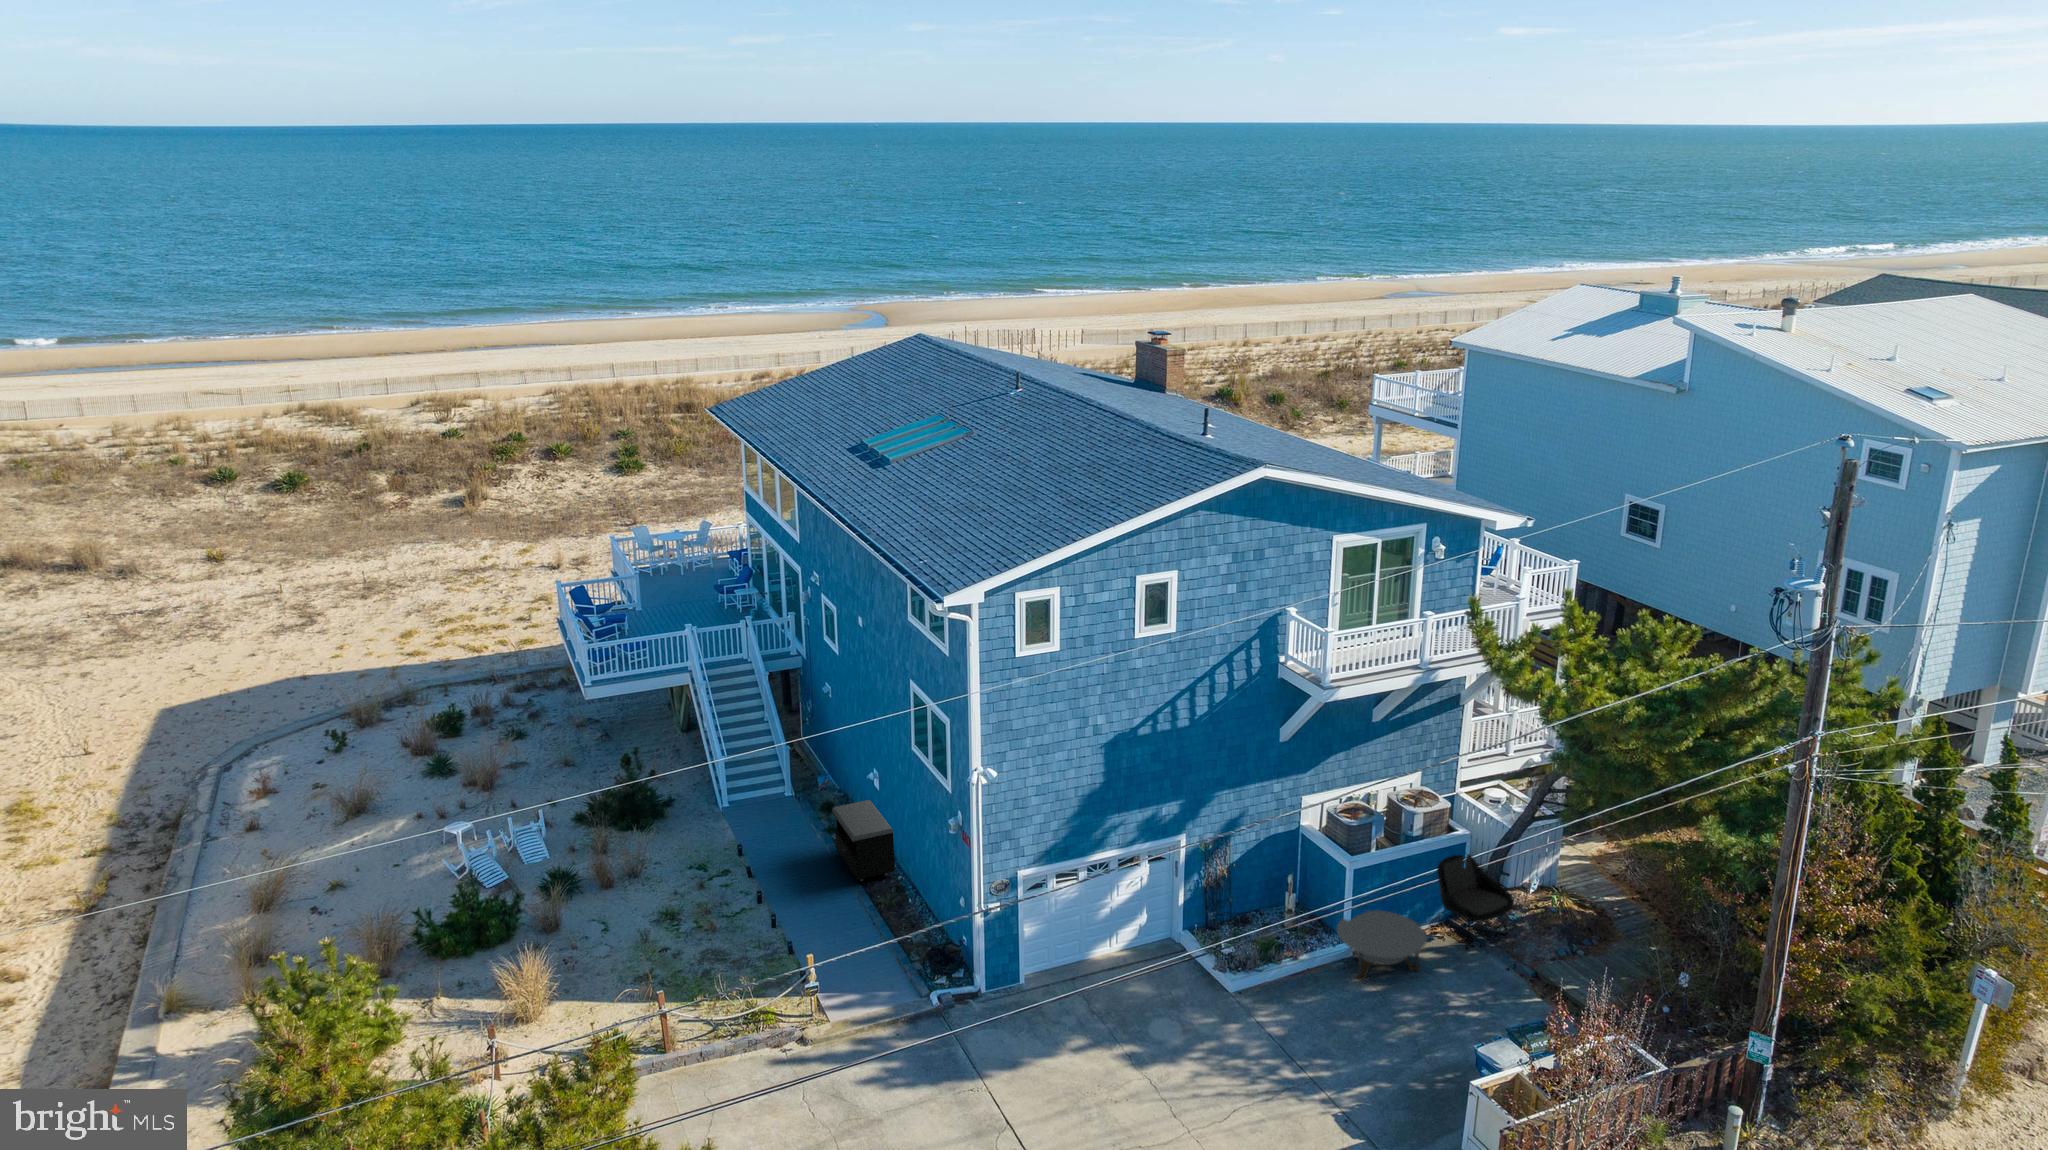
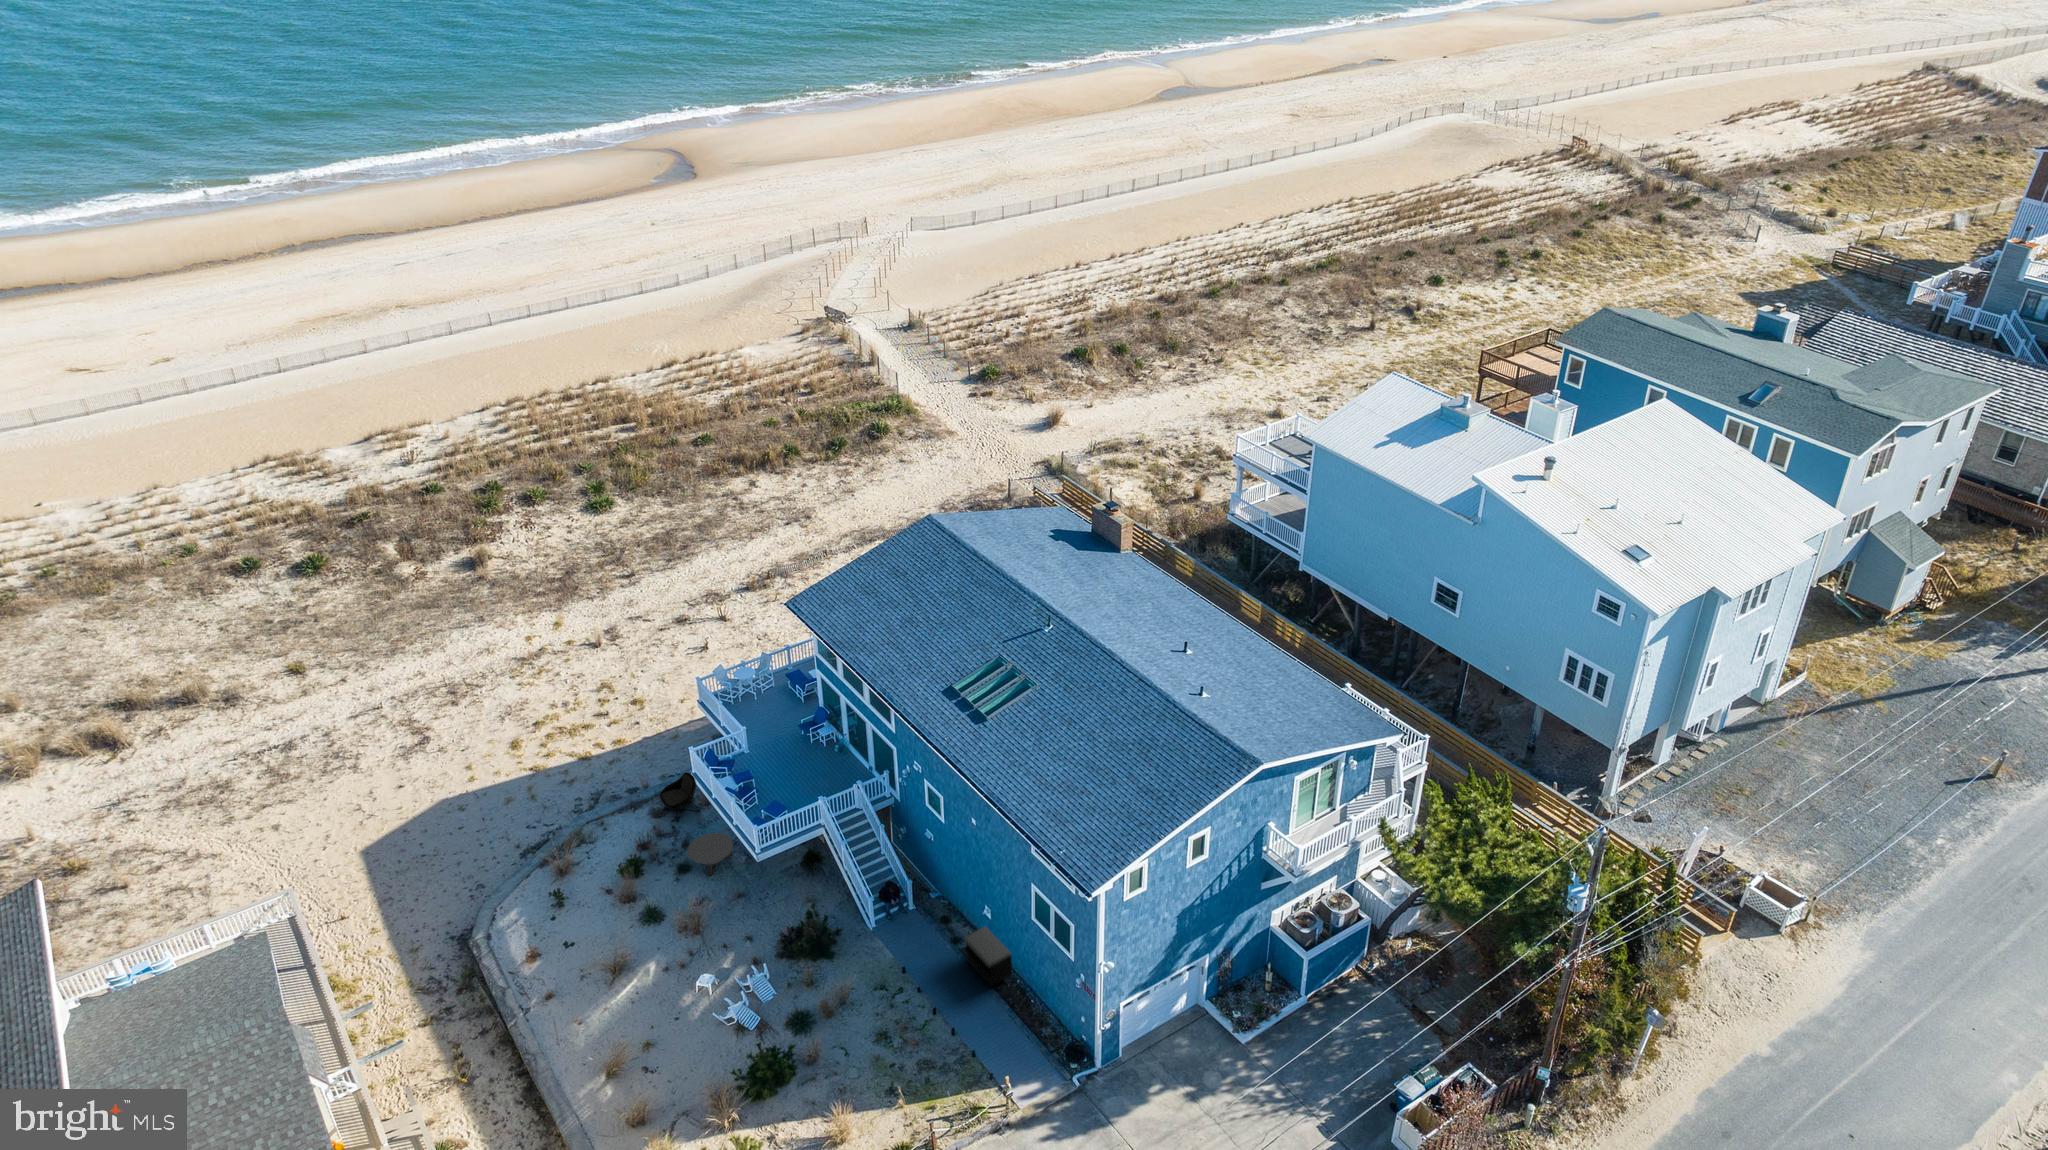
potted plant: none [660,718,702,750] -> present [800,848,825,870]
lounge chair: present [1431,853,1514,945] -> present [660,772,701,822]
round table: present [1337,911,1427,981] -> present [687,833,733,876]

